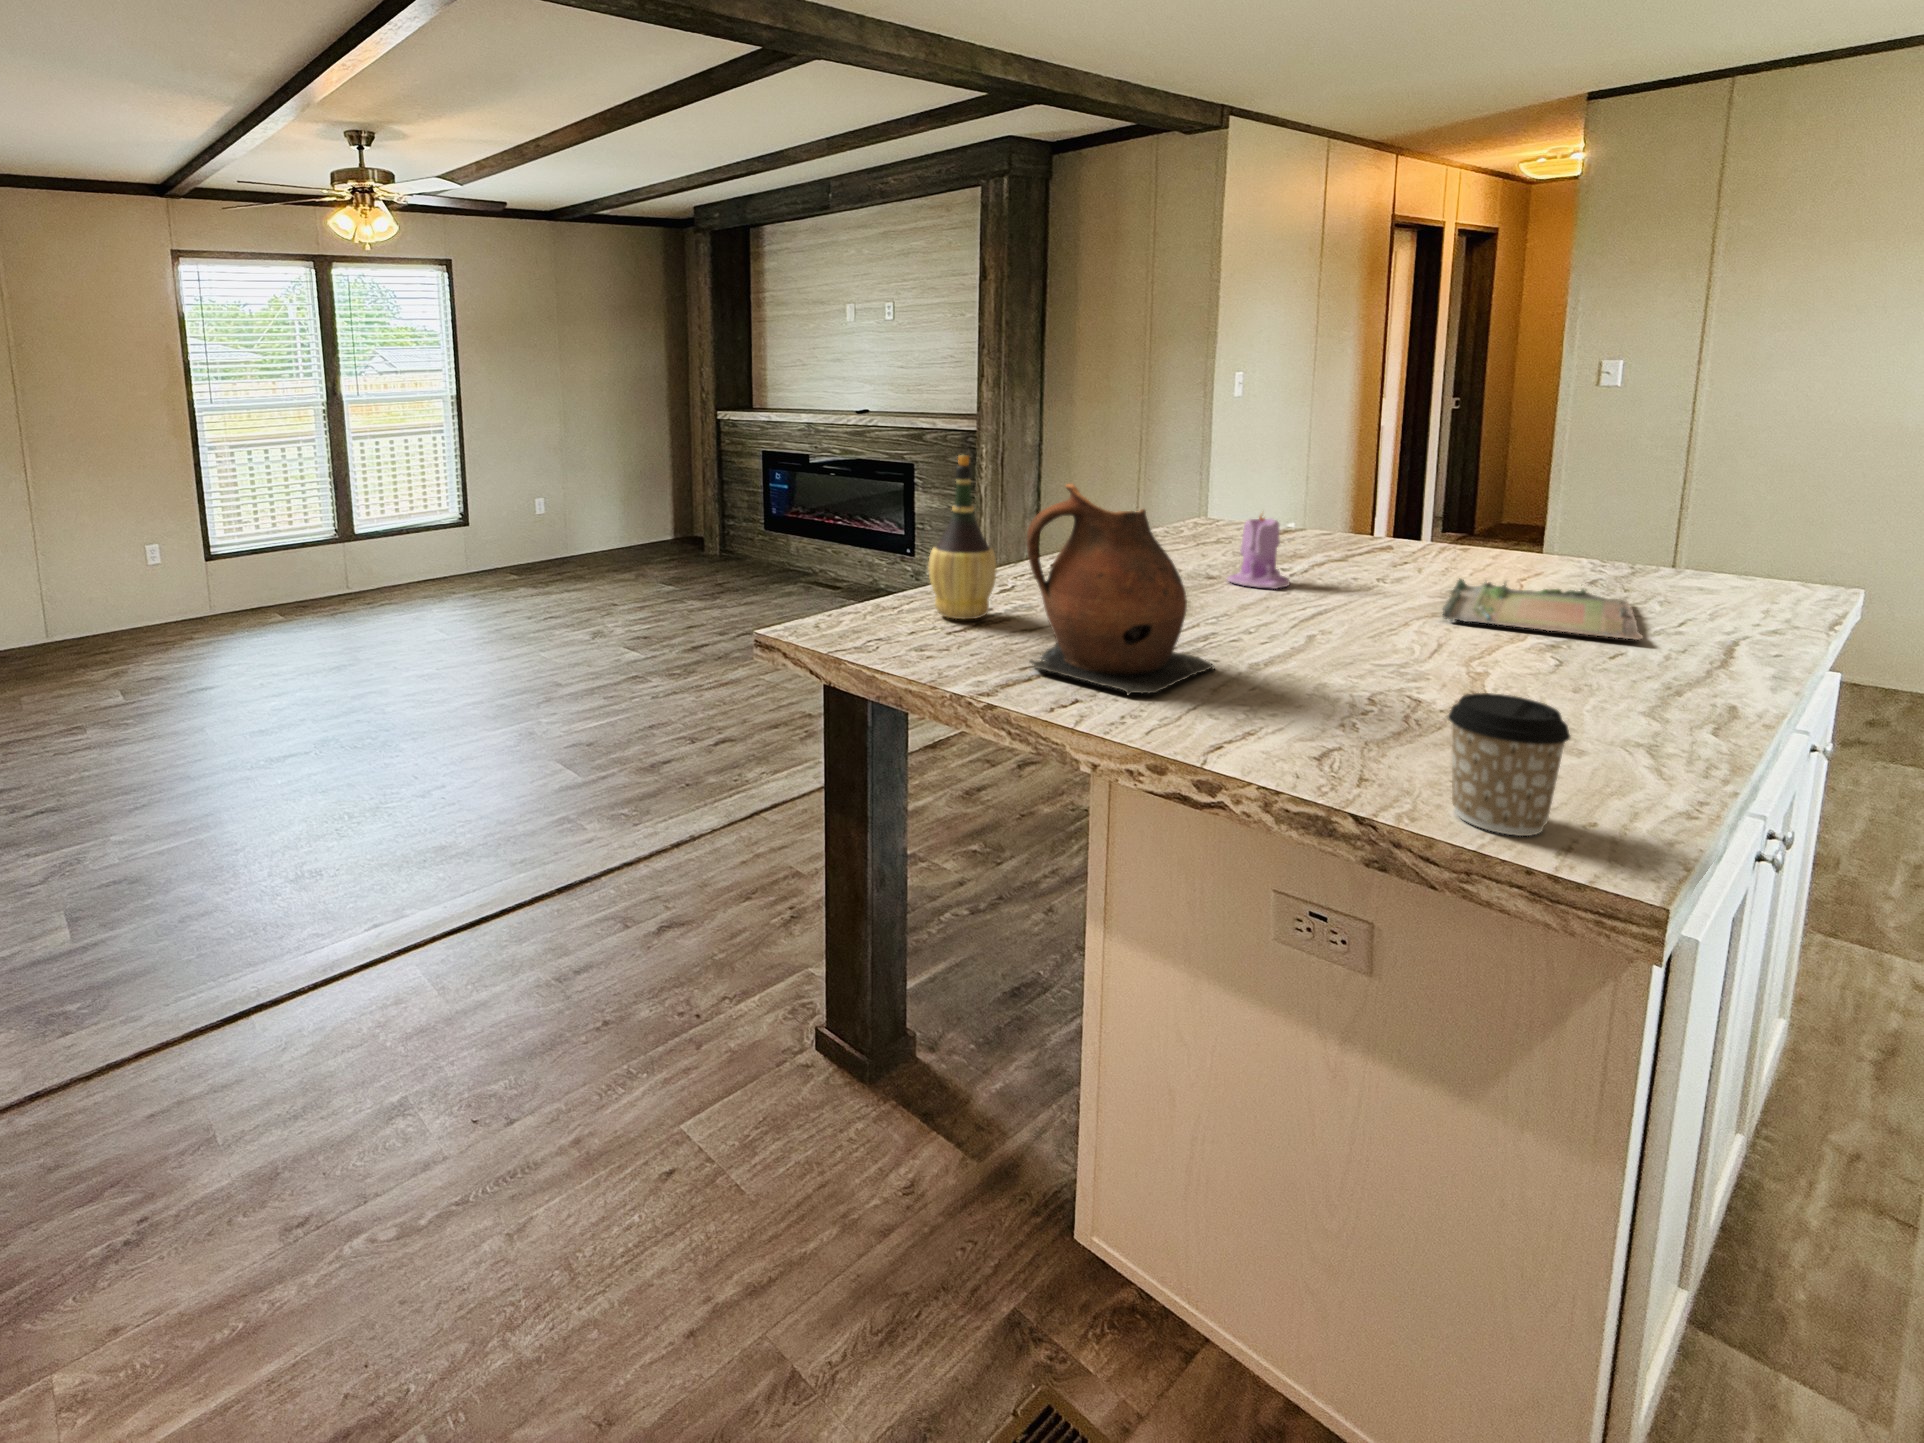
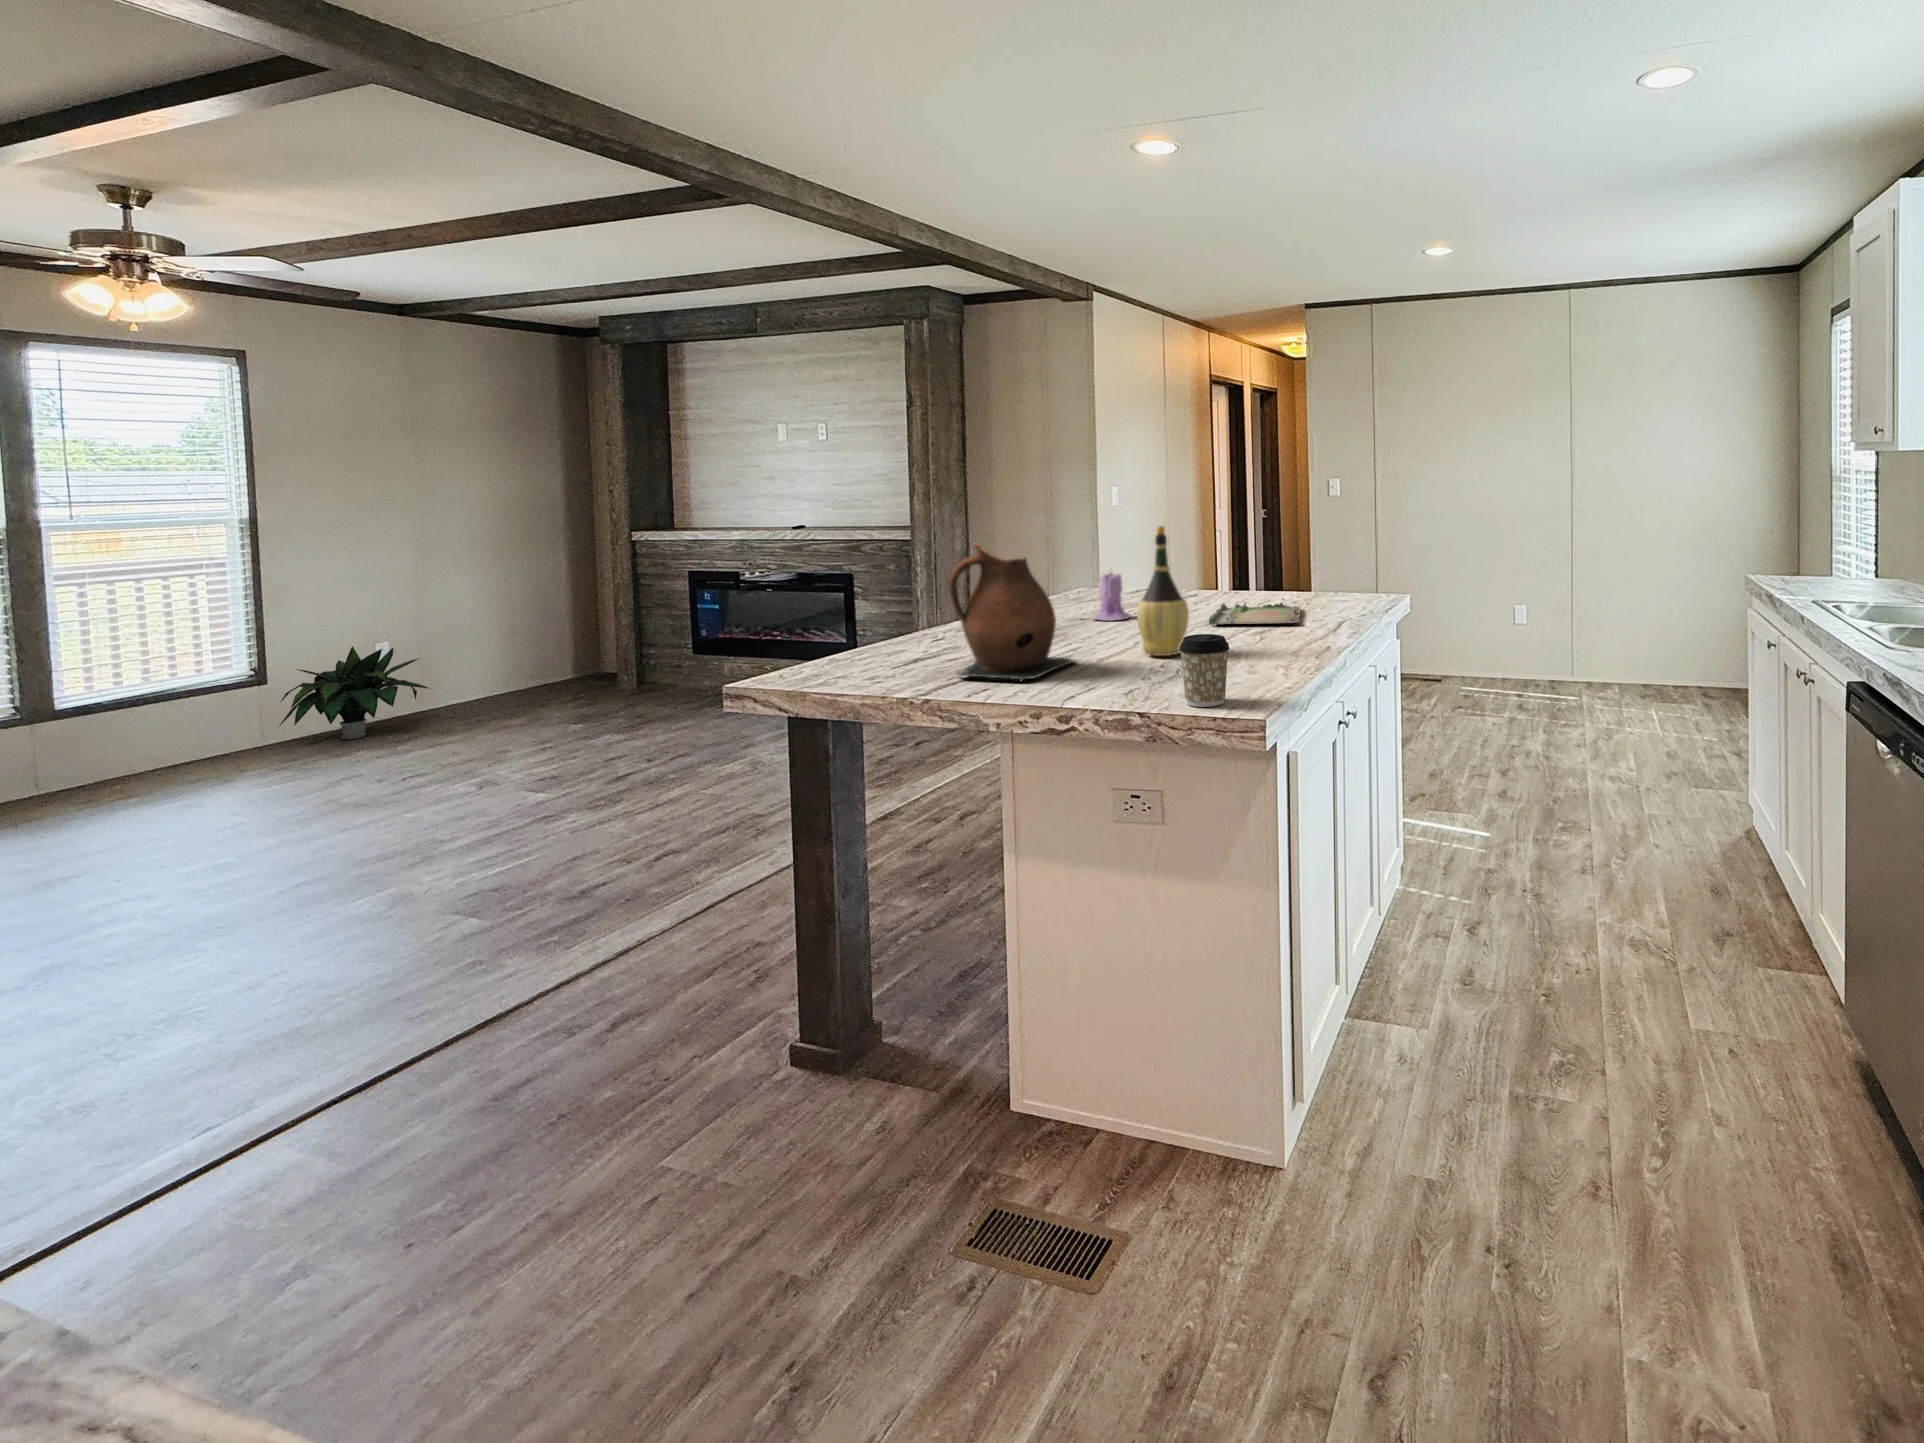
wine bottle: present [928,455,997,619] -> present [1137,526,1189,656]
potted plant: none [474,503,568,578] -> present [279,646,430,739]

